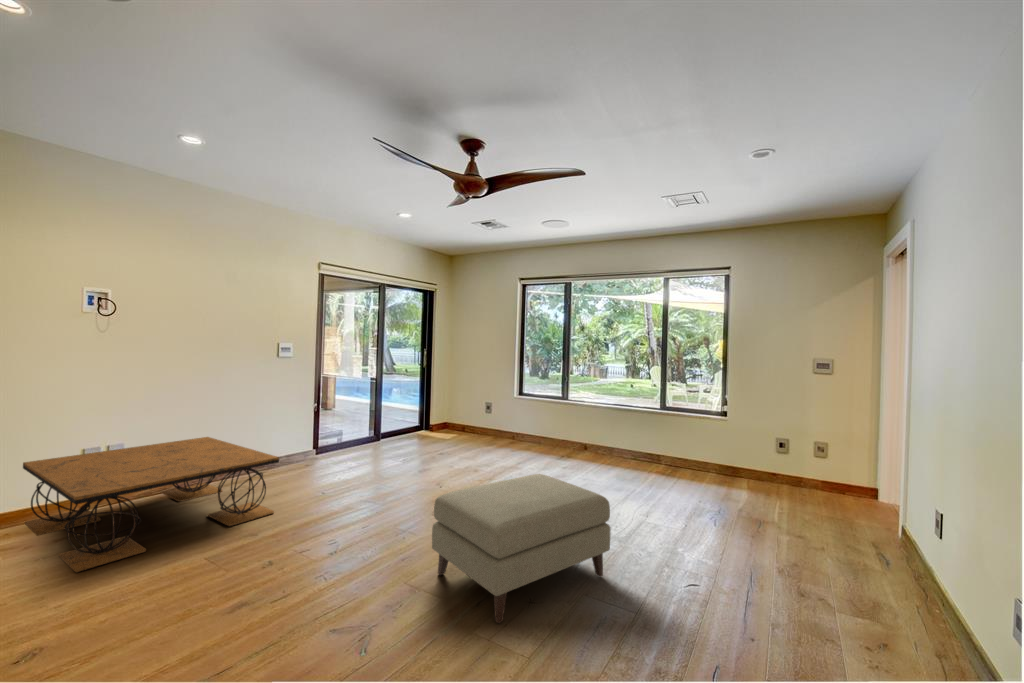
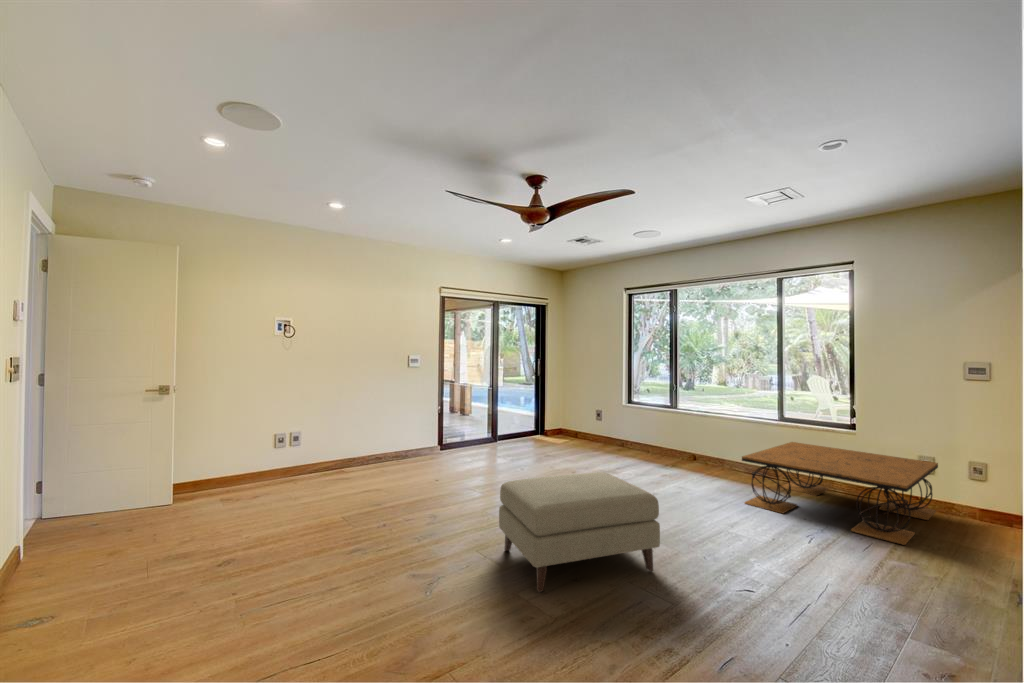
coffee table: present [23,437,279,572] -> present [742,442,938,545]

